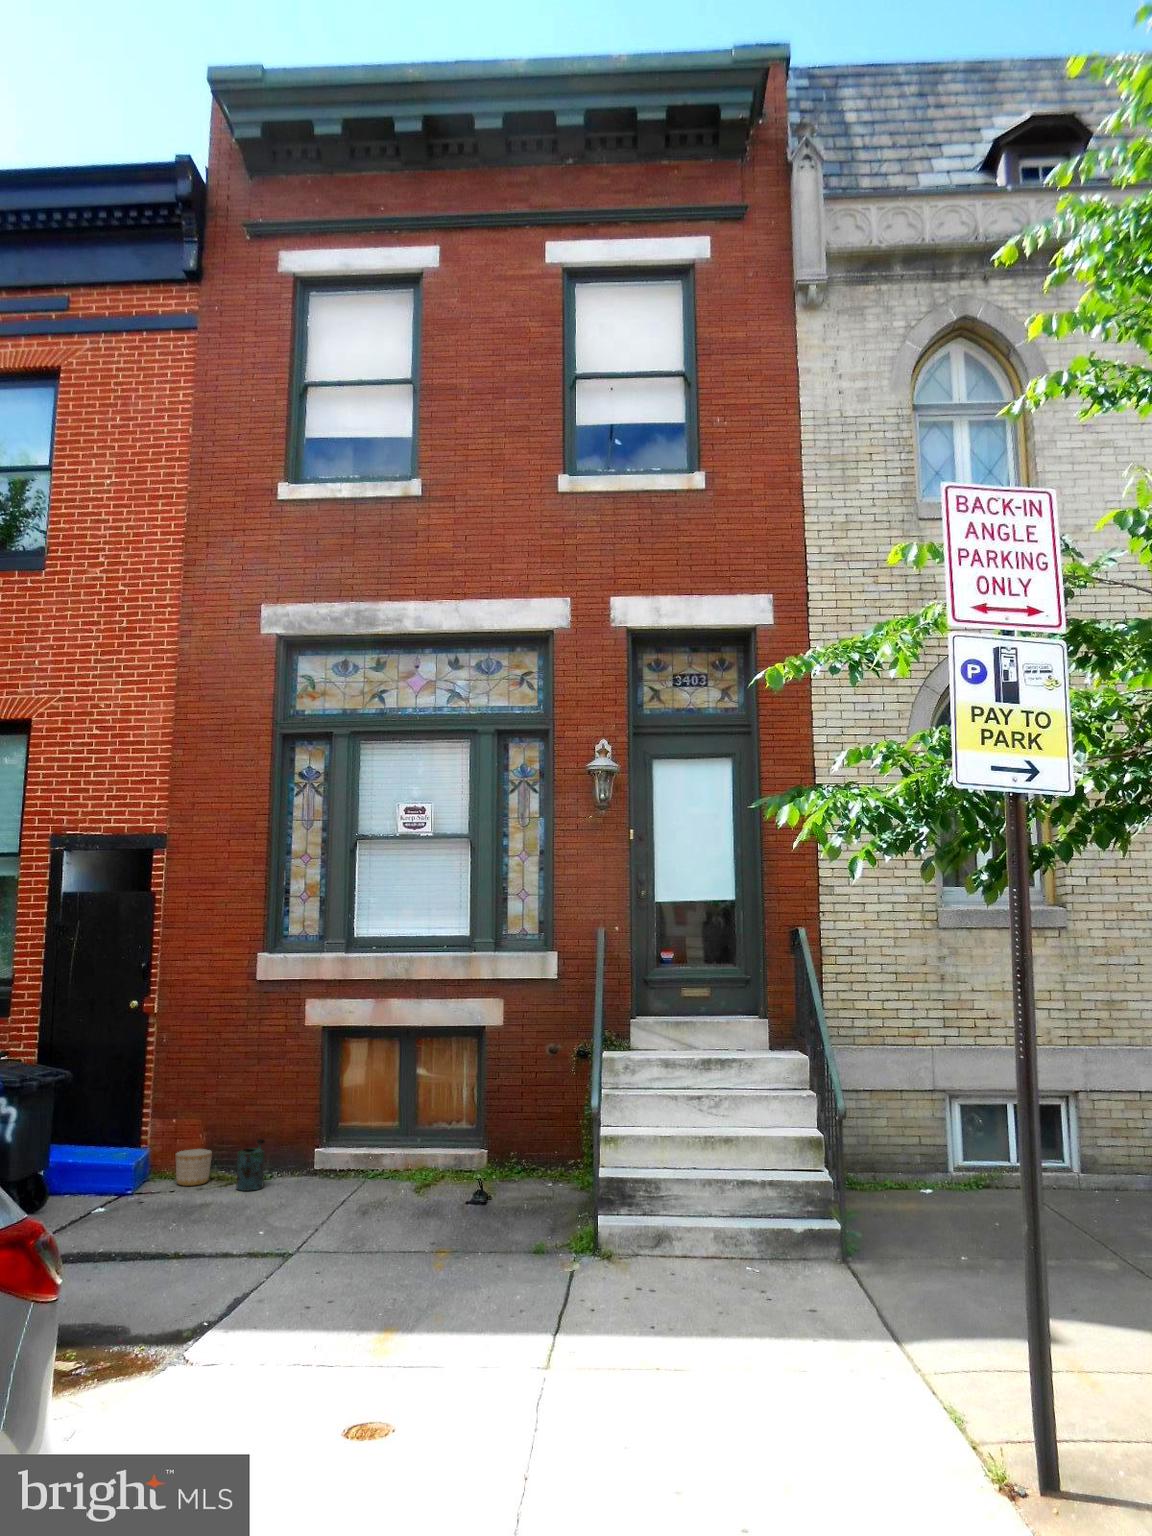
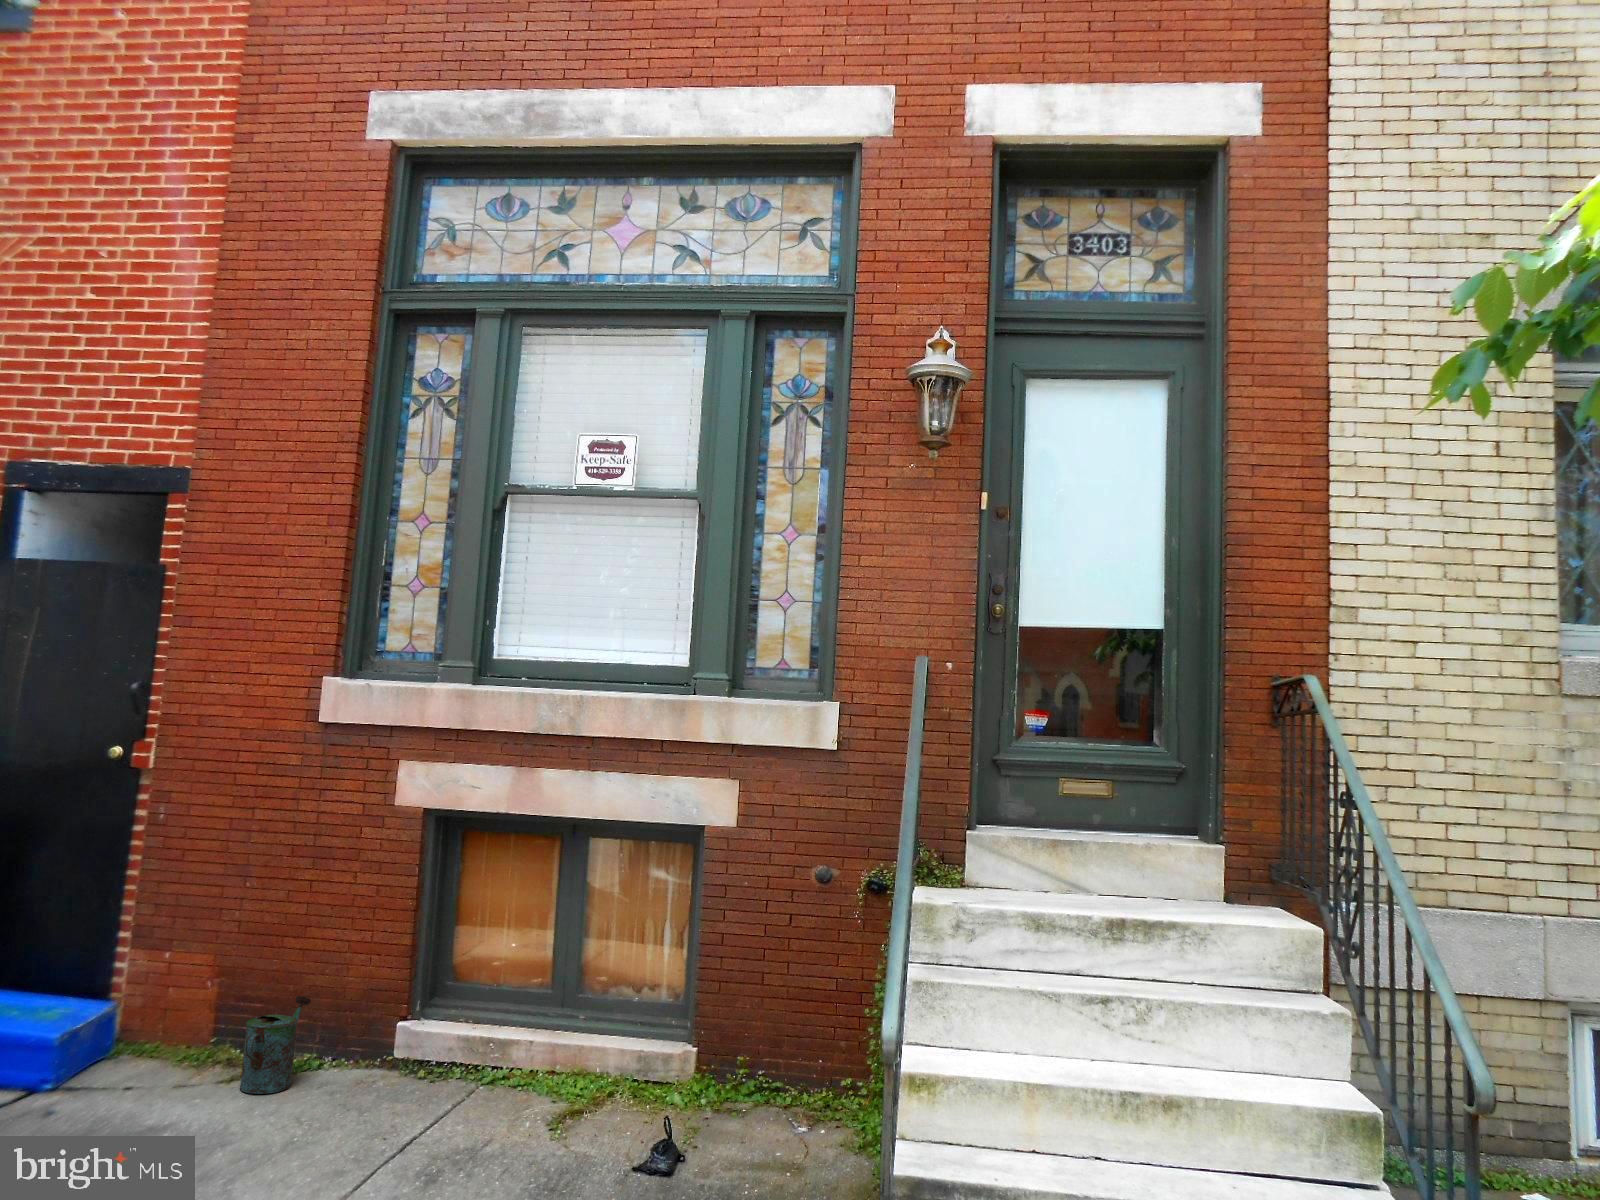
planter: present [176,1149,212,1186] -> none [147,1006,217,1073]

